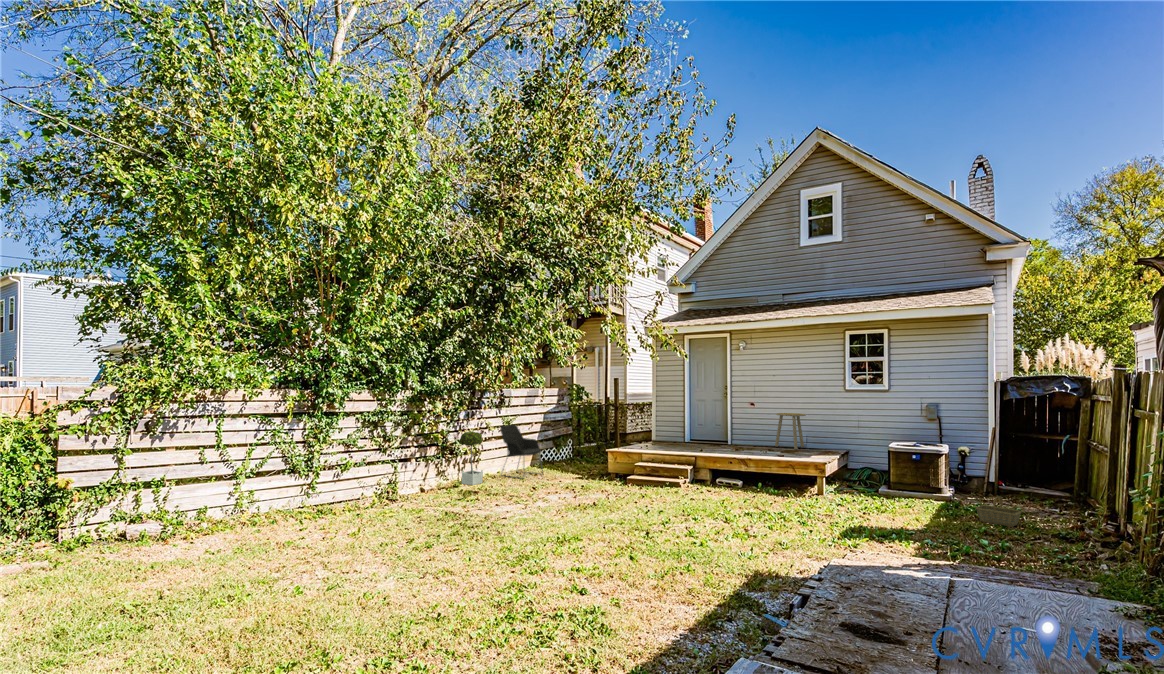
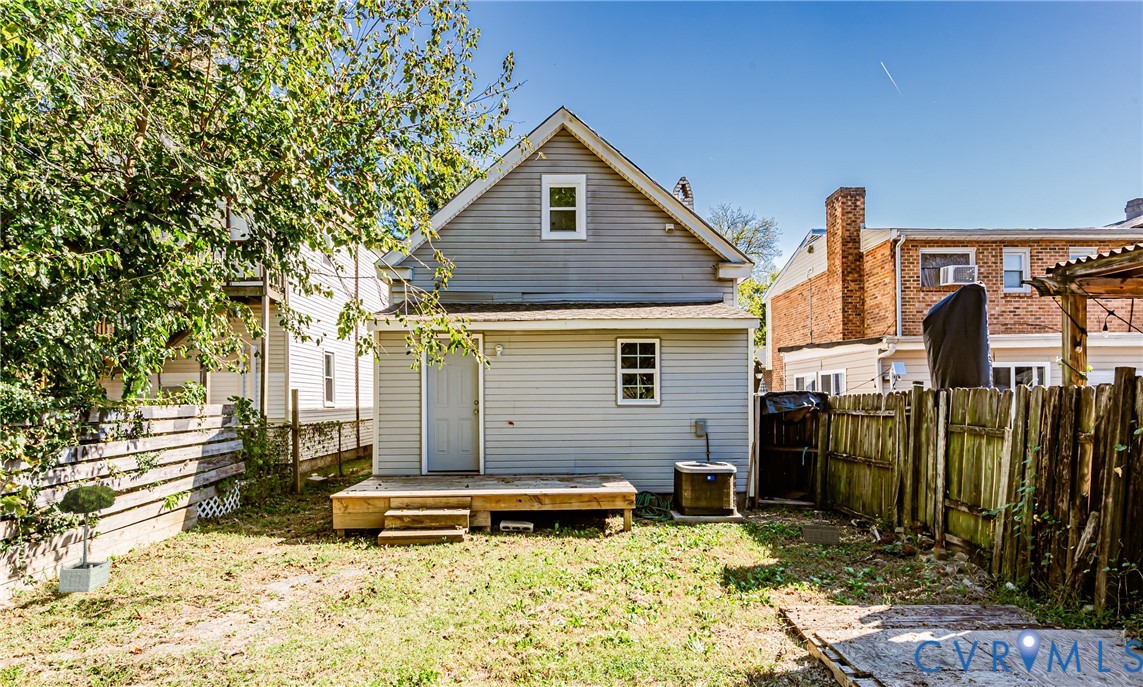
side table: present [775,413,806,449] -> none [540,433,578,477]
chair: present [500,425,543,479] -> none [134,466,220,563]

